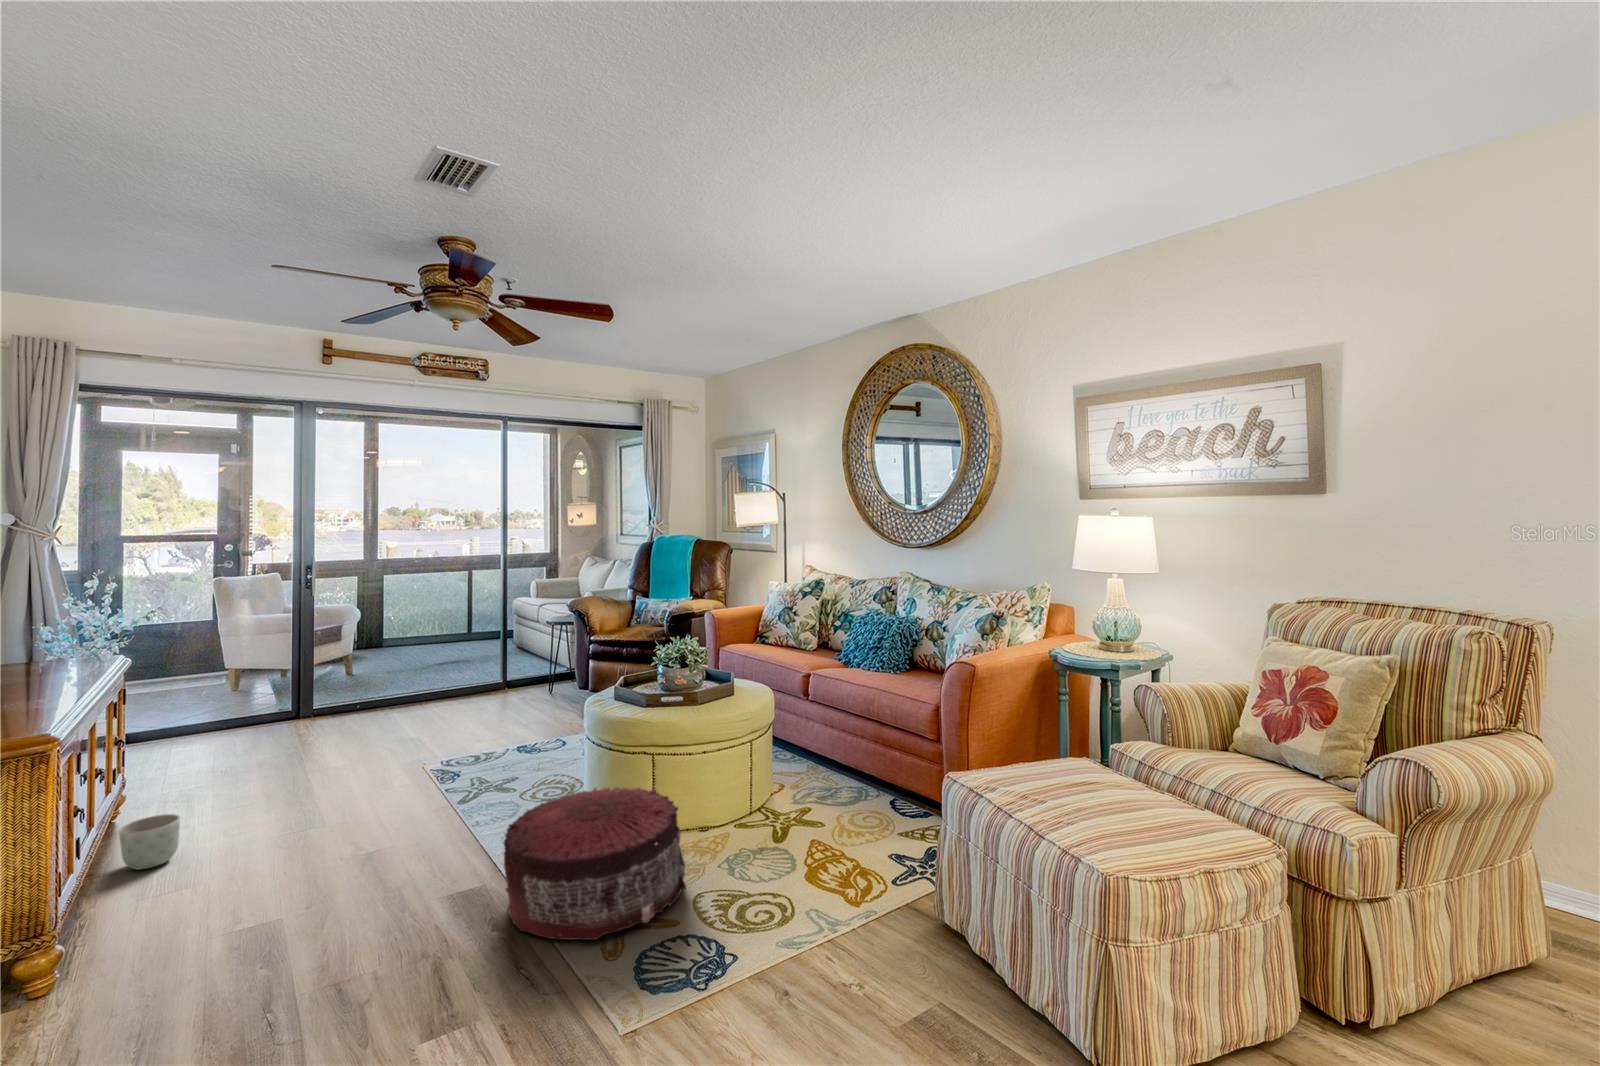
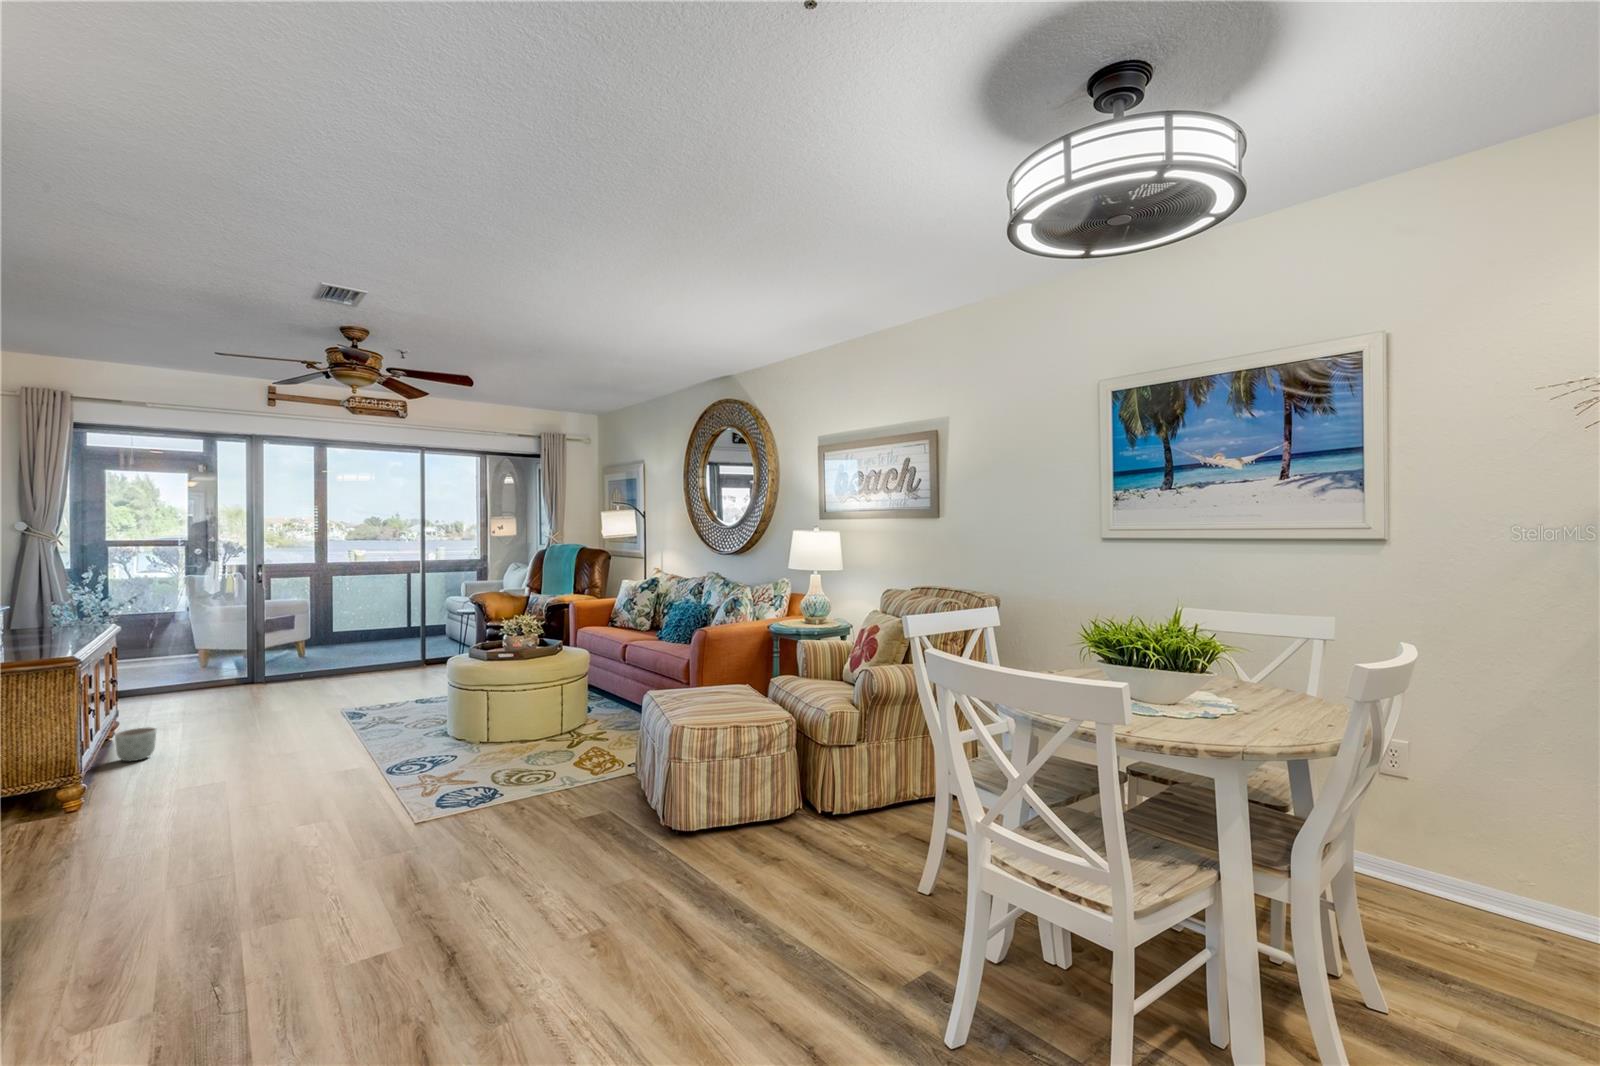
pouf: present [504,787,686,940] -> none [365,707,489,789]

